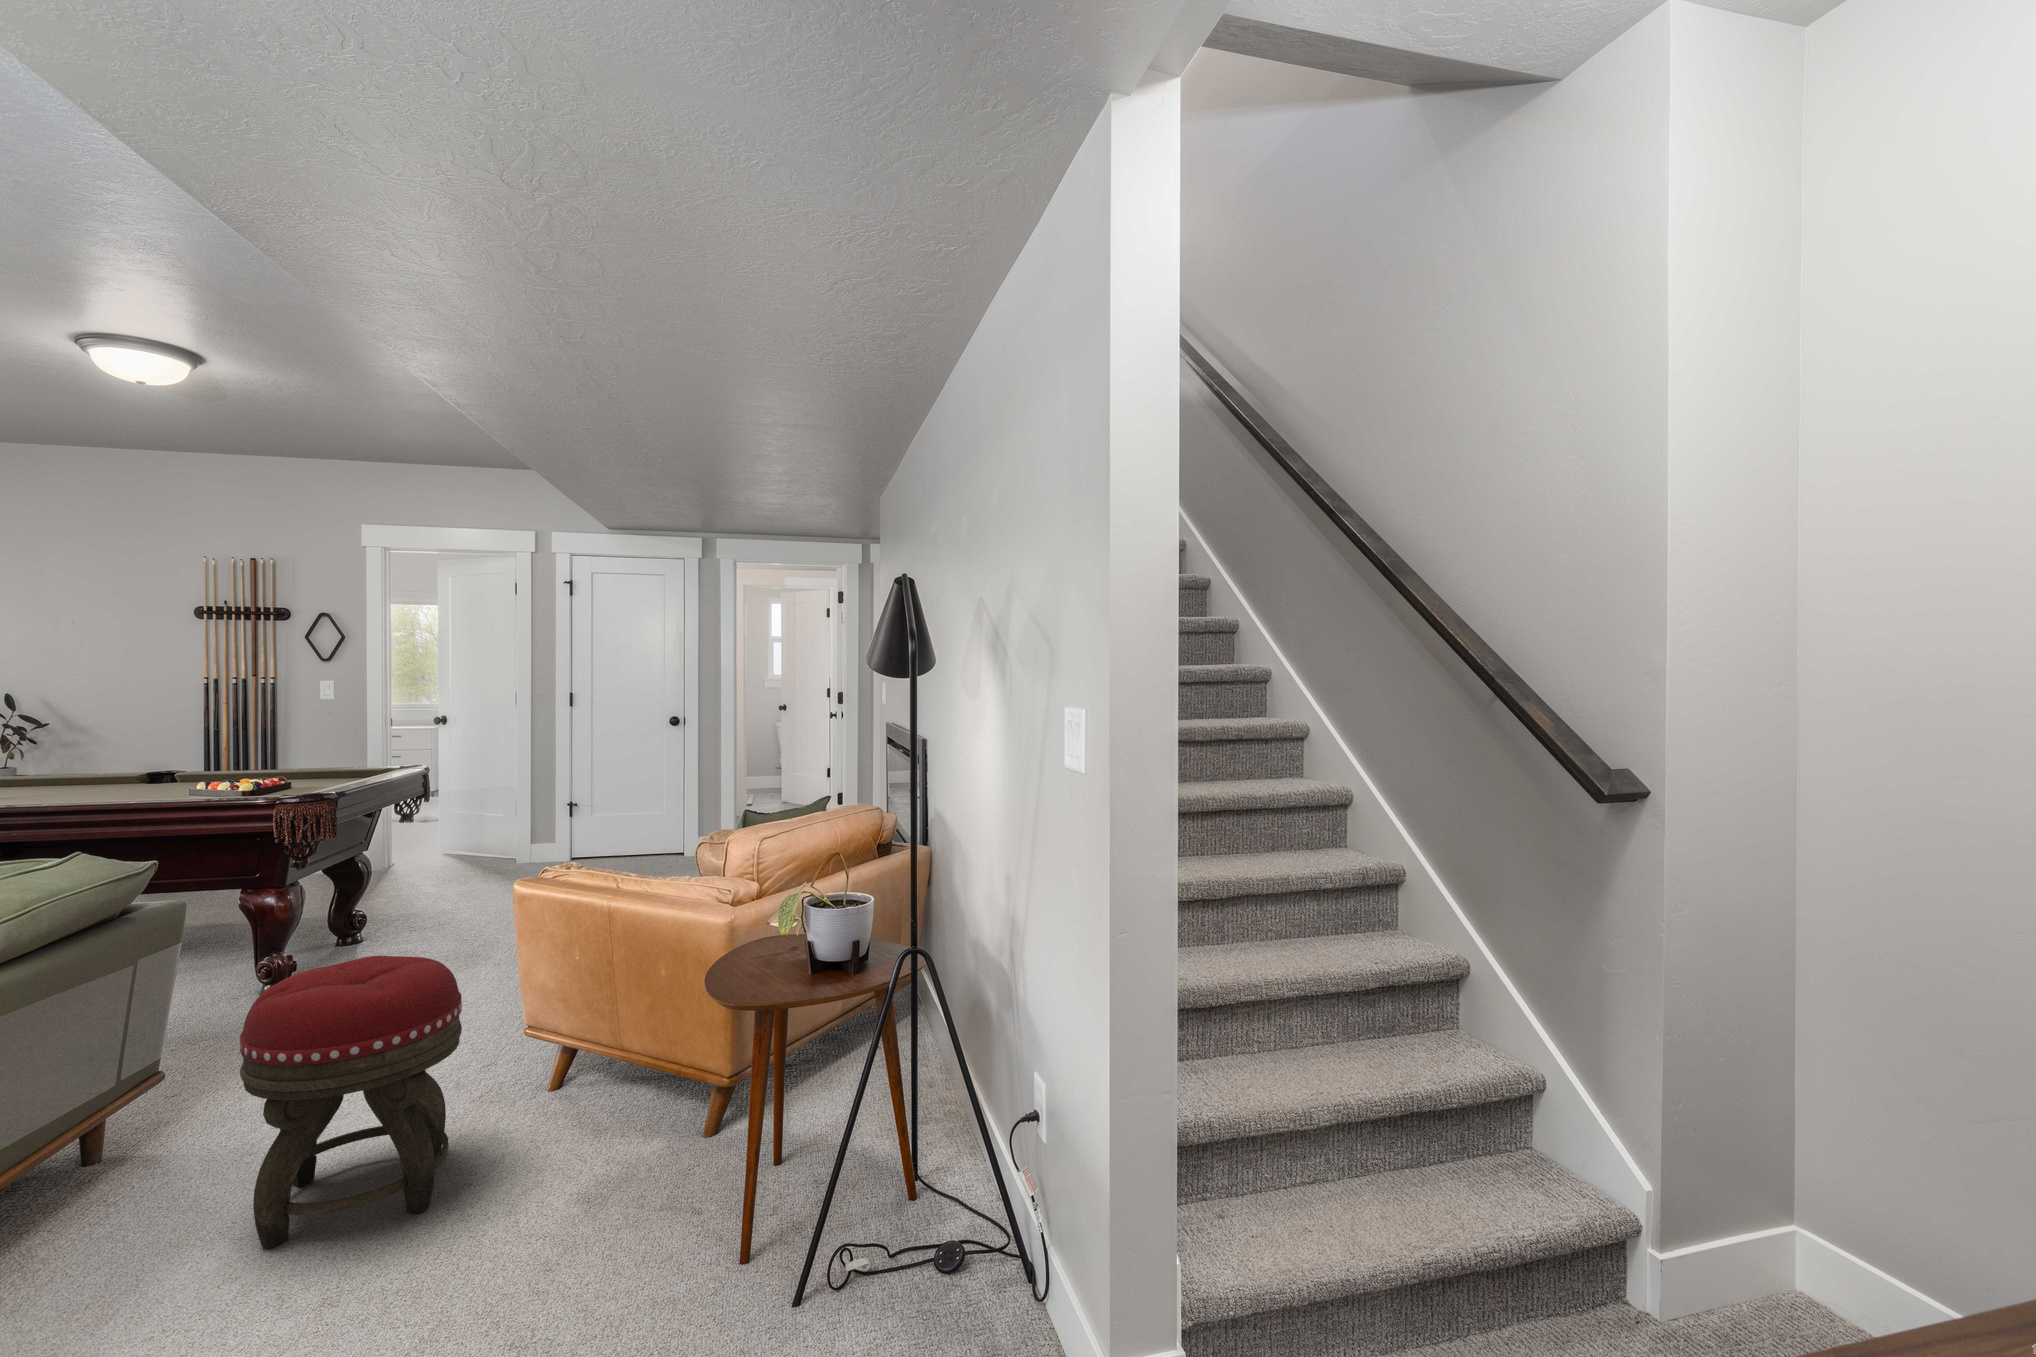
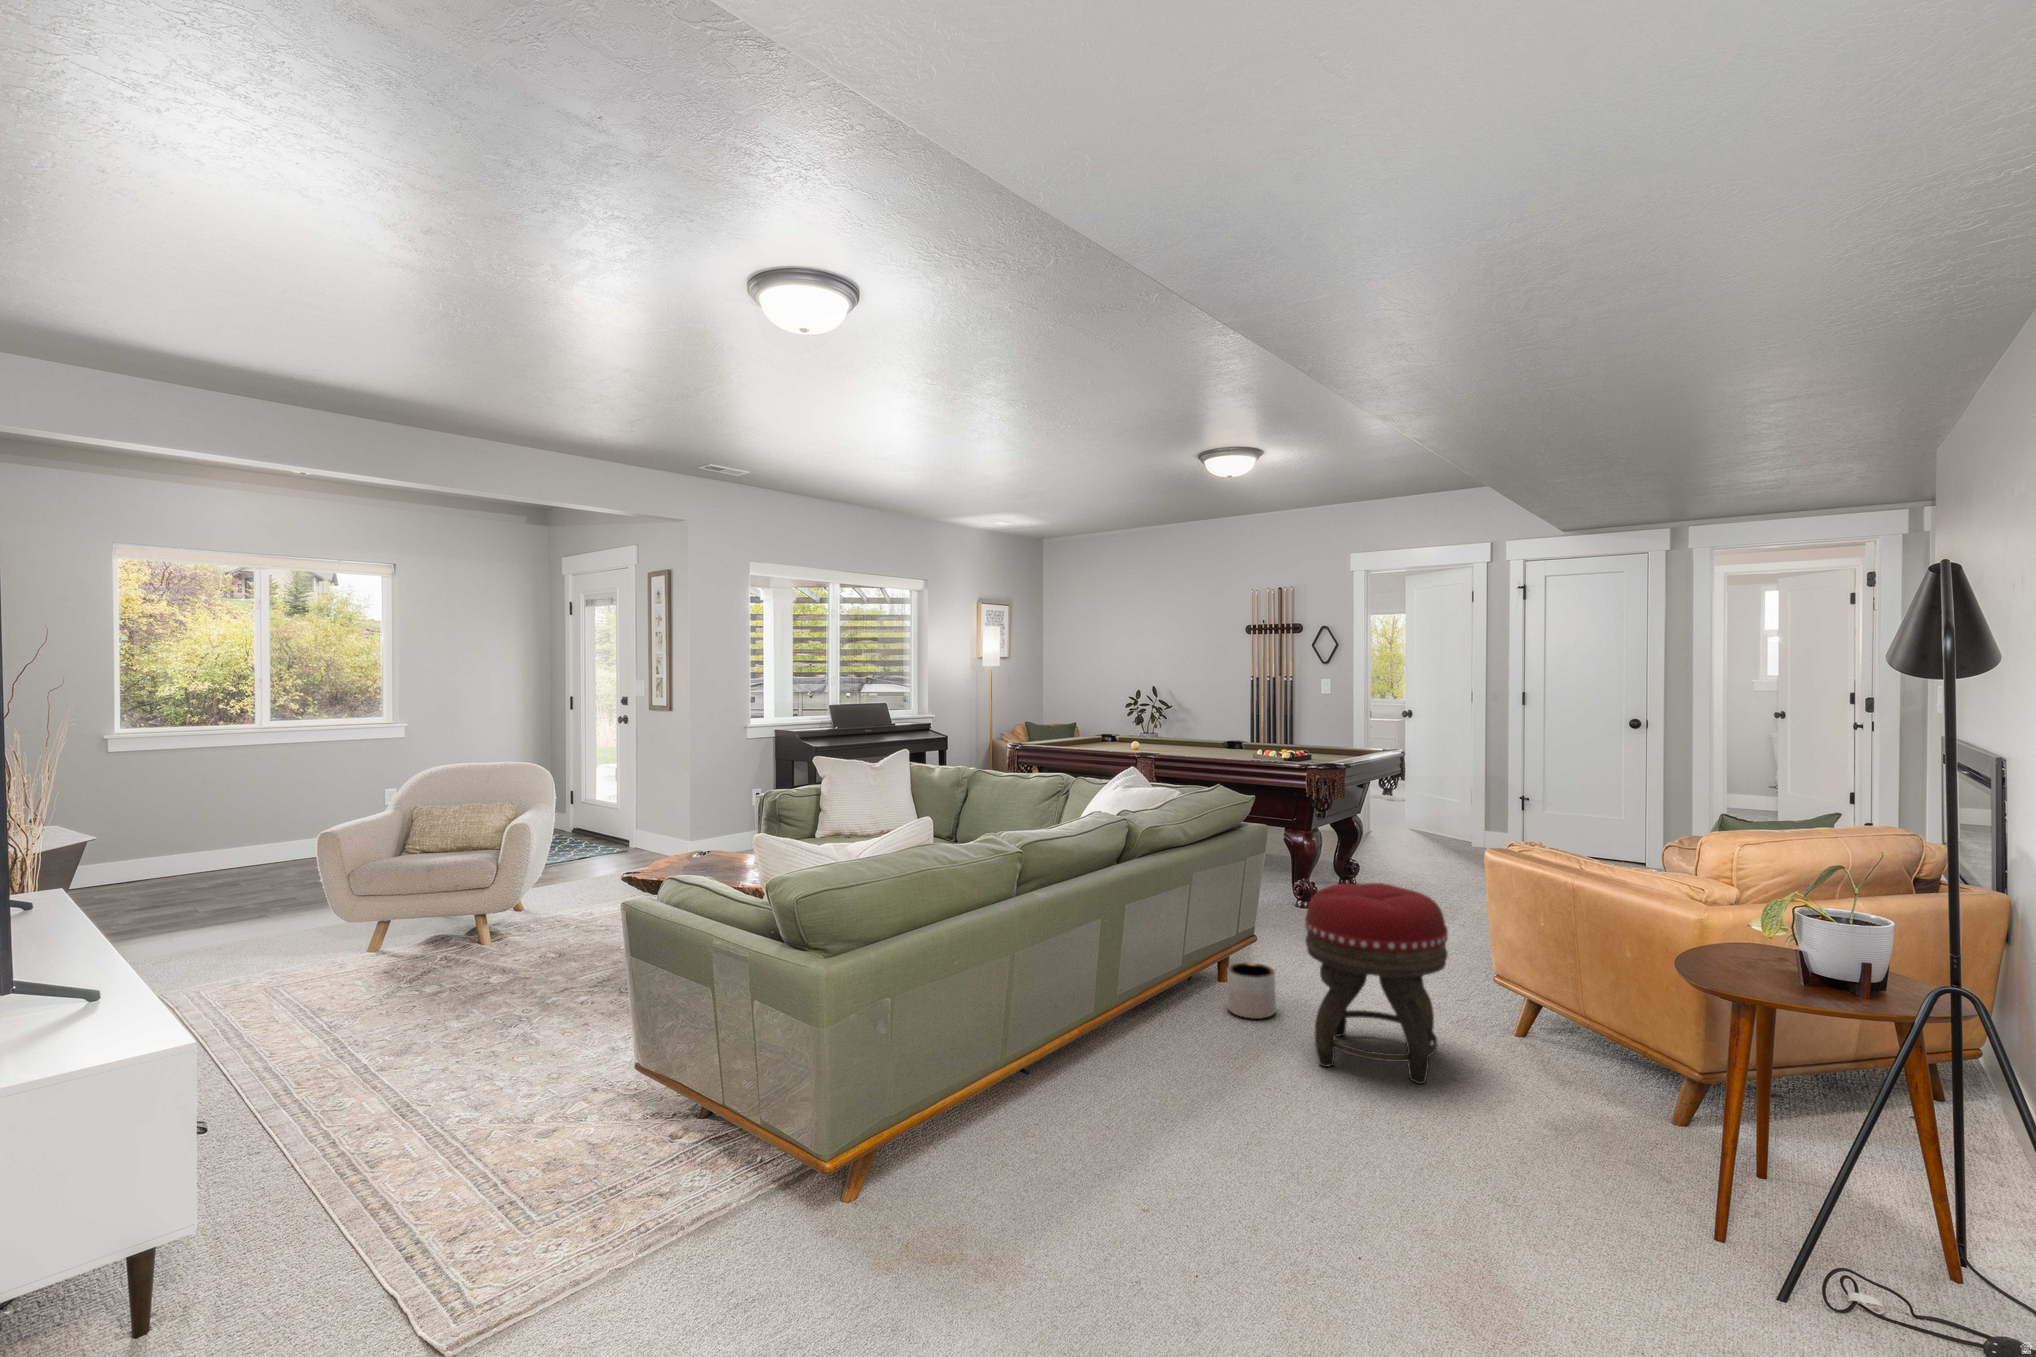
planter: none [94,1118,194,1218] -> present [1227,963,1276,1019]

